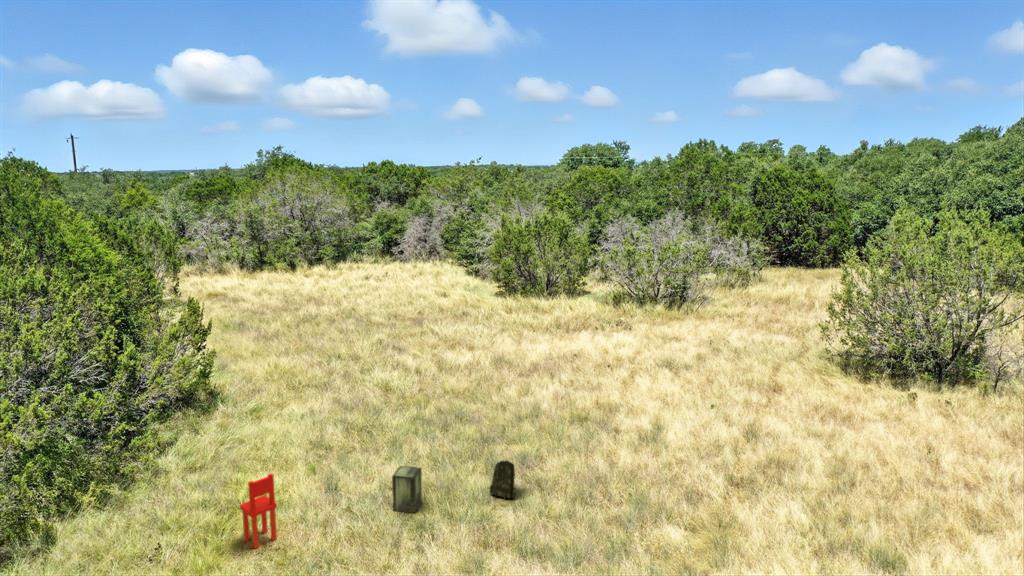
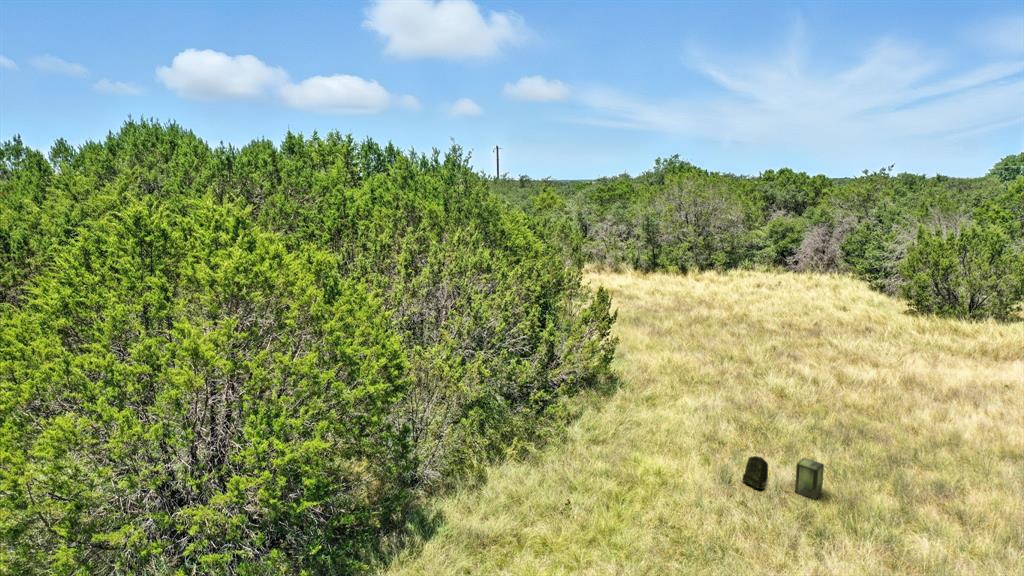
backpack: present [490,460,516,499] -> present [743,456,768,489]
chair: present [240,474,277,548] -> none [677,437,704,487]

